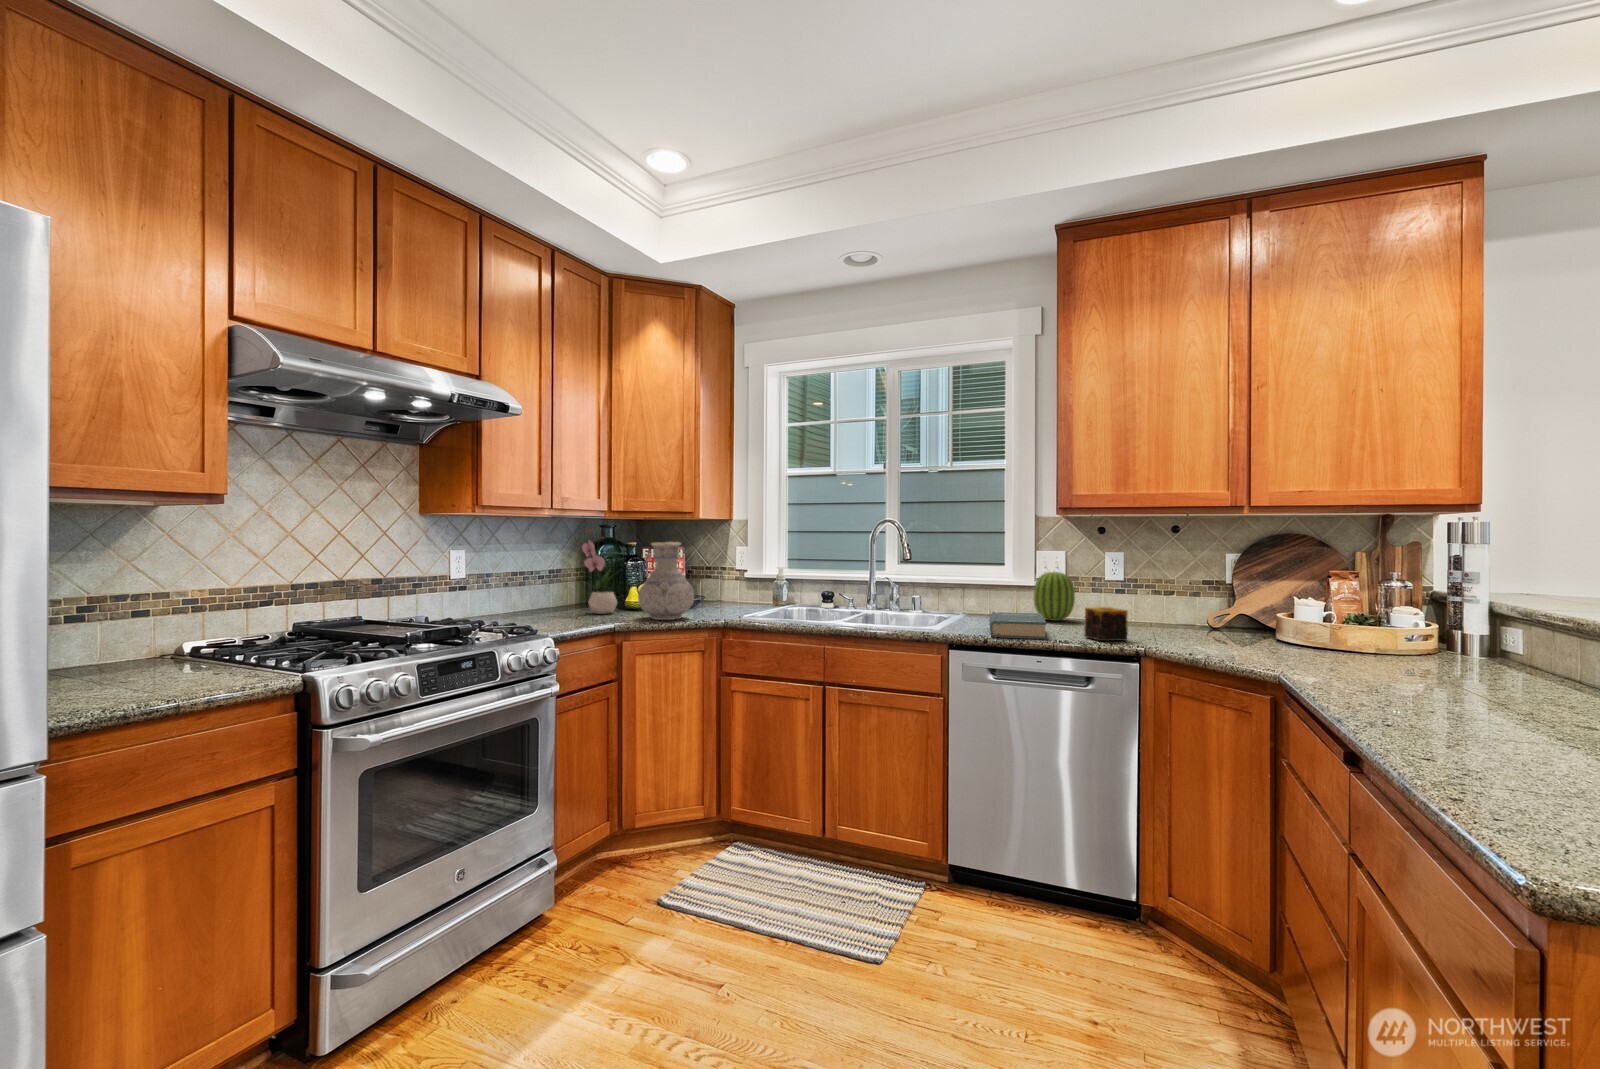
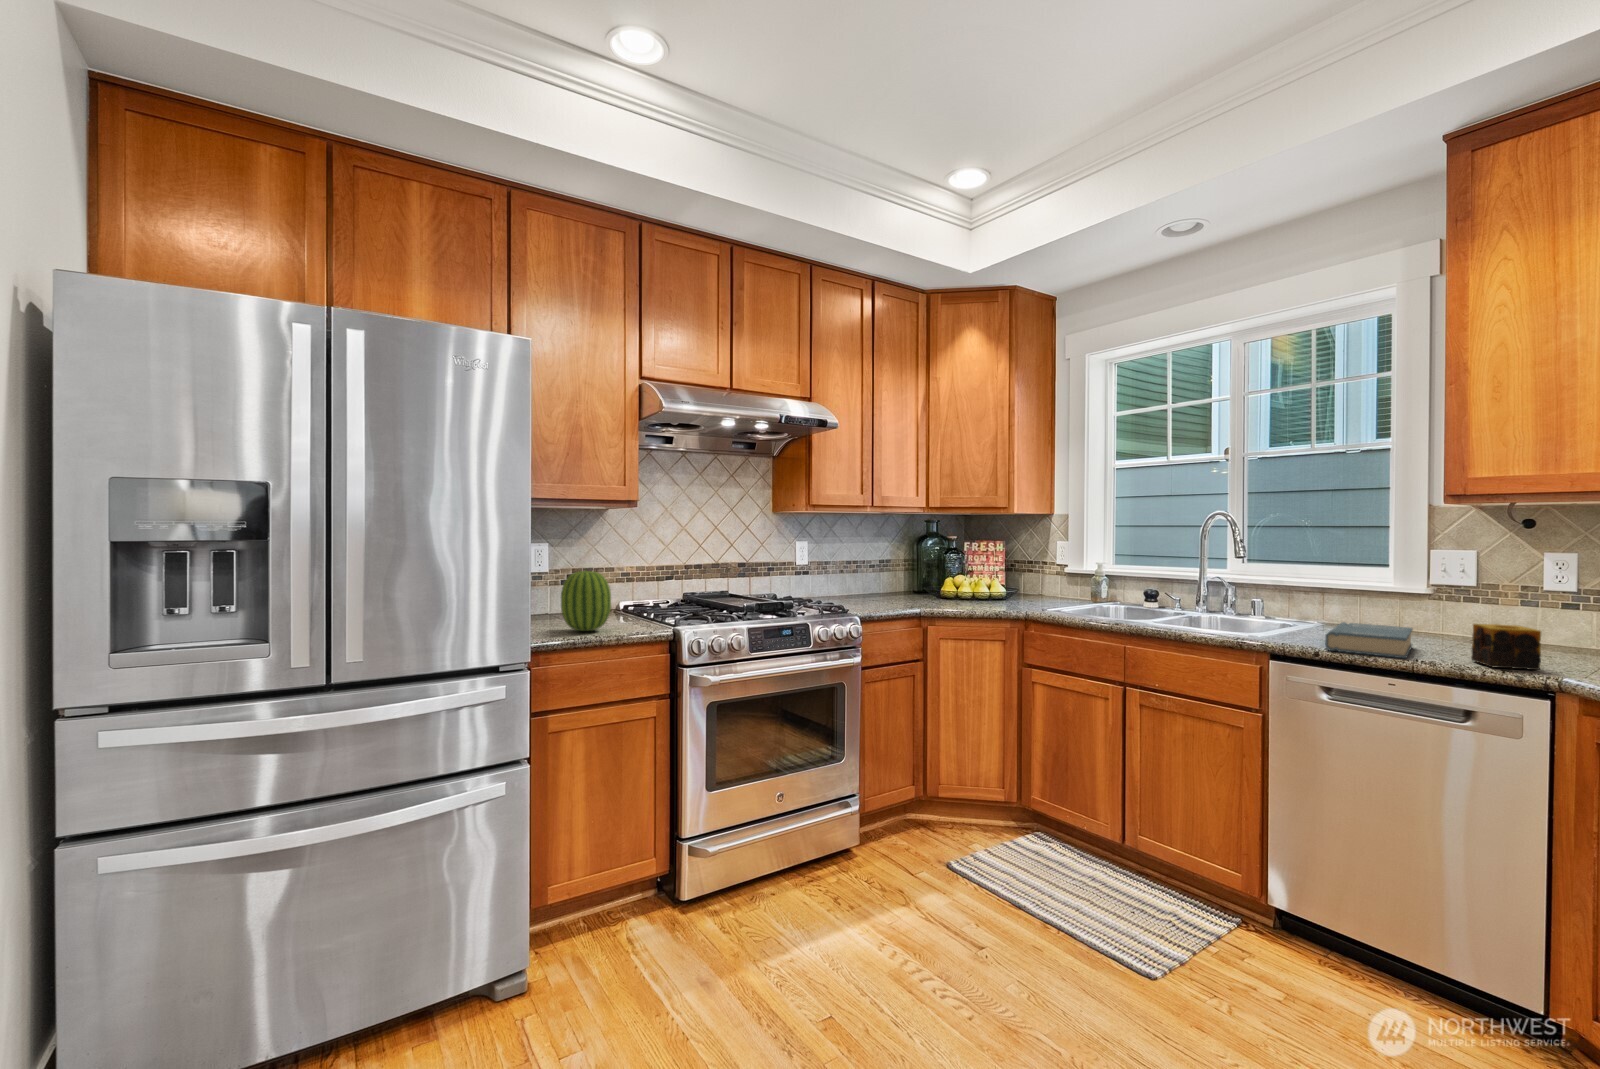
flower arrangement: present [582,530,617,614] -> none [903,524,938,600]
vase: present [638,542,694,620] -> none [947,536,1000,609]
fruit: present [1034,572,1075,621] -> present [561,571,611,631]

